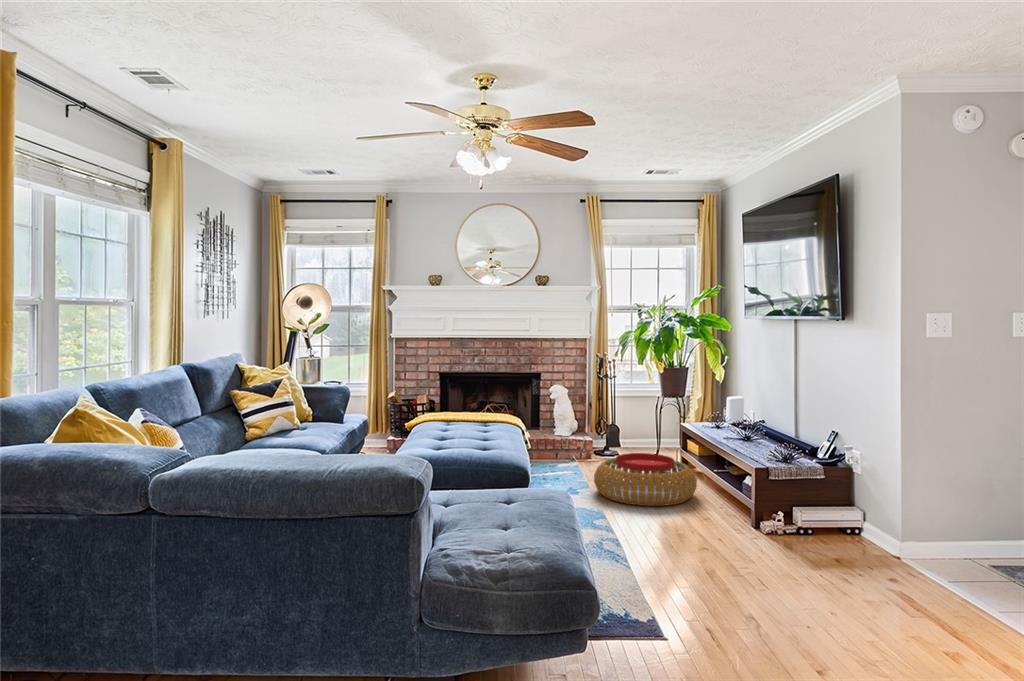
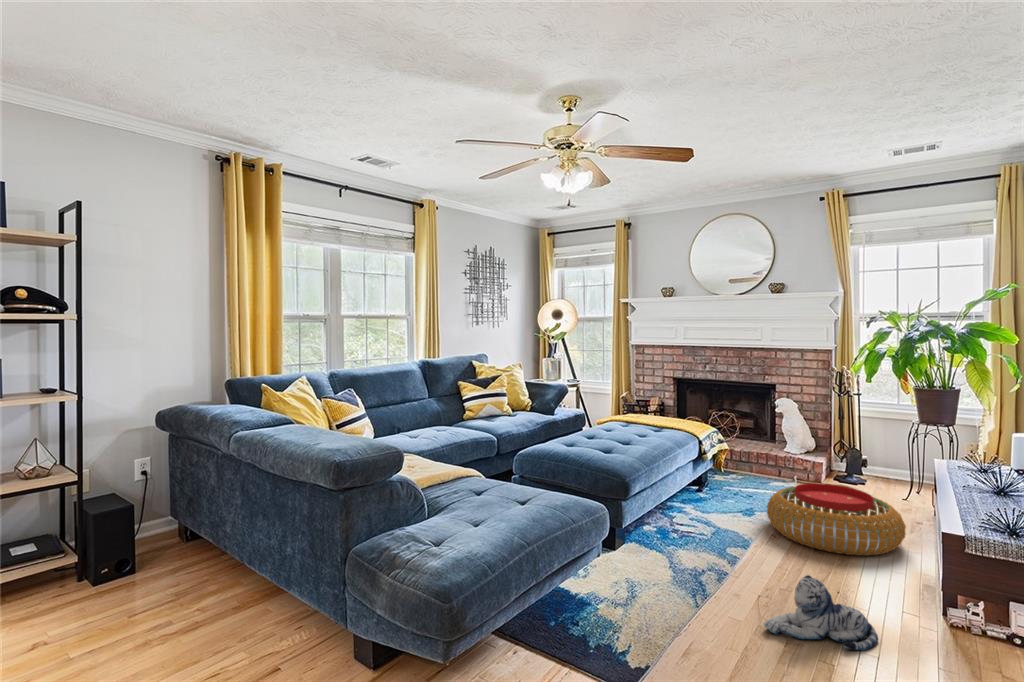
plush toy: none [685,514,749,566] -> present [764,575,878,650]

